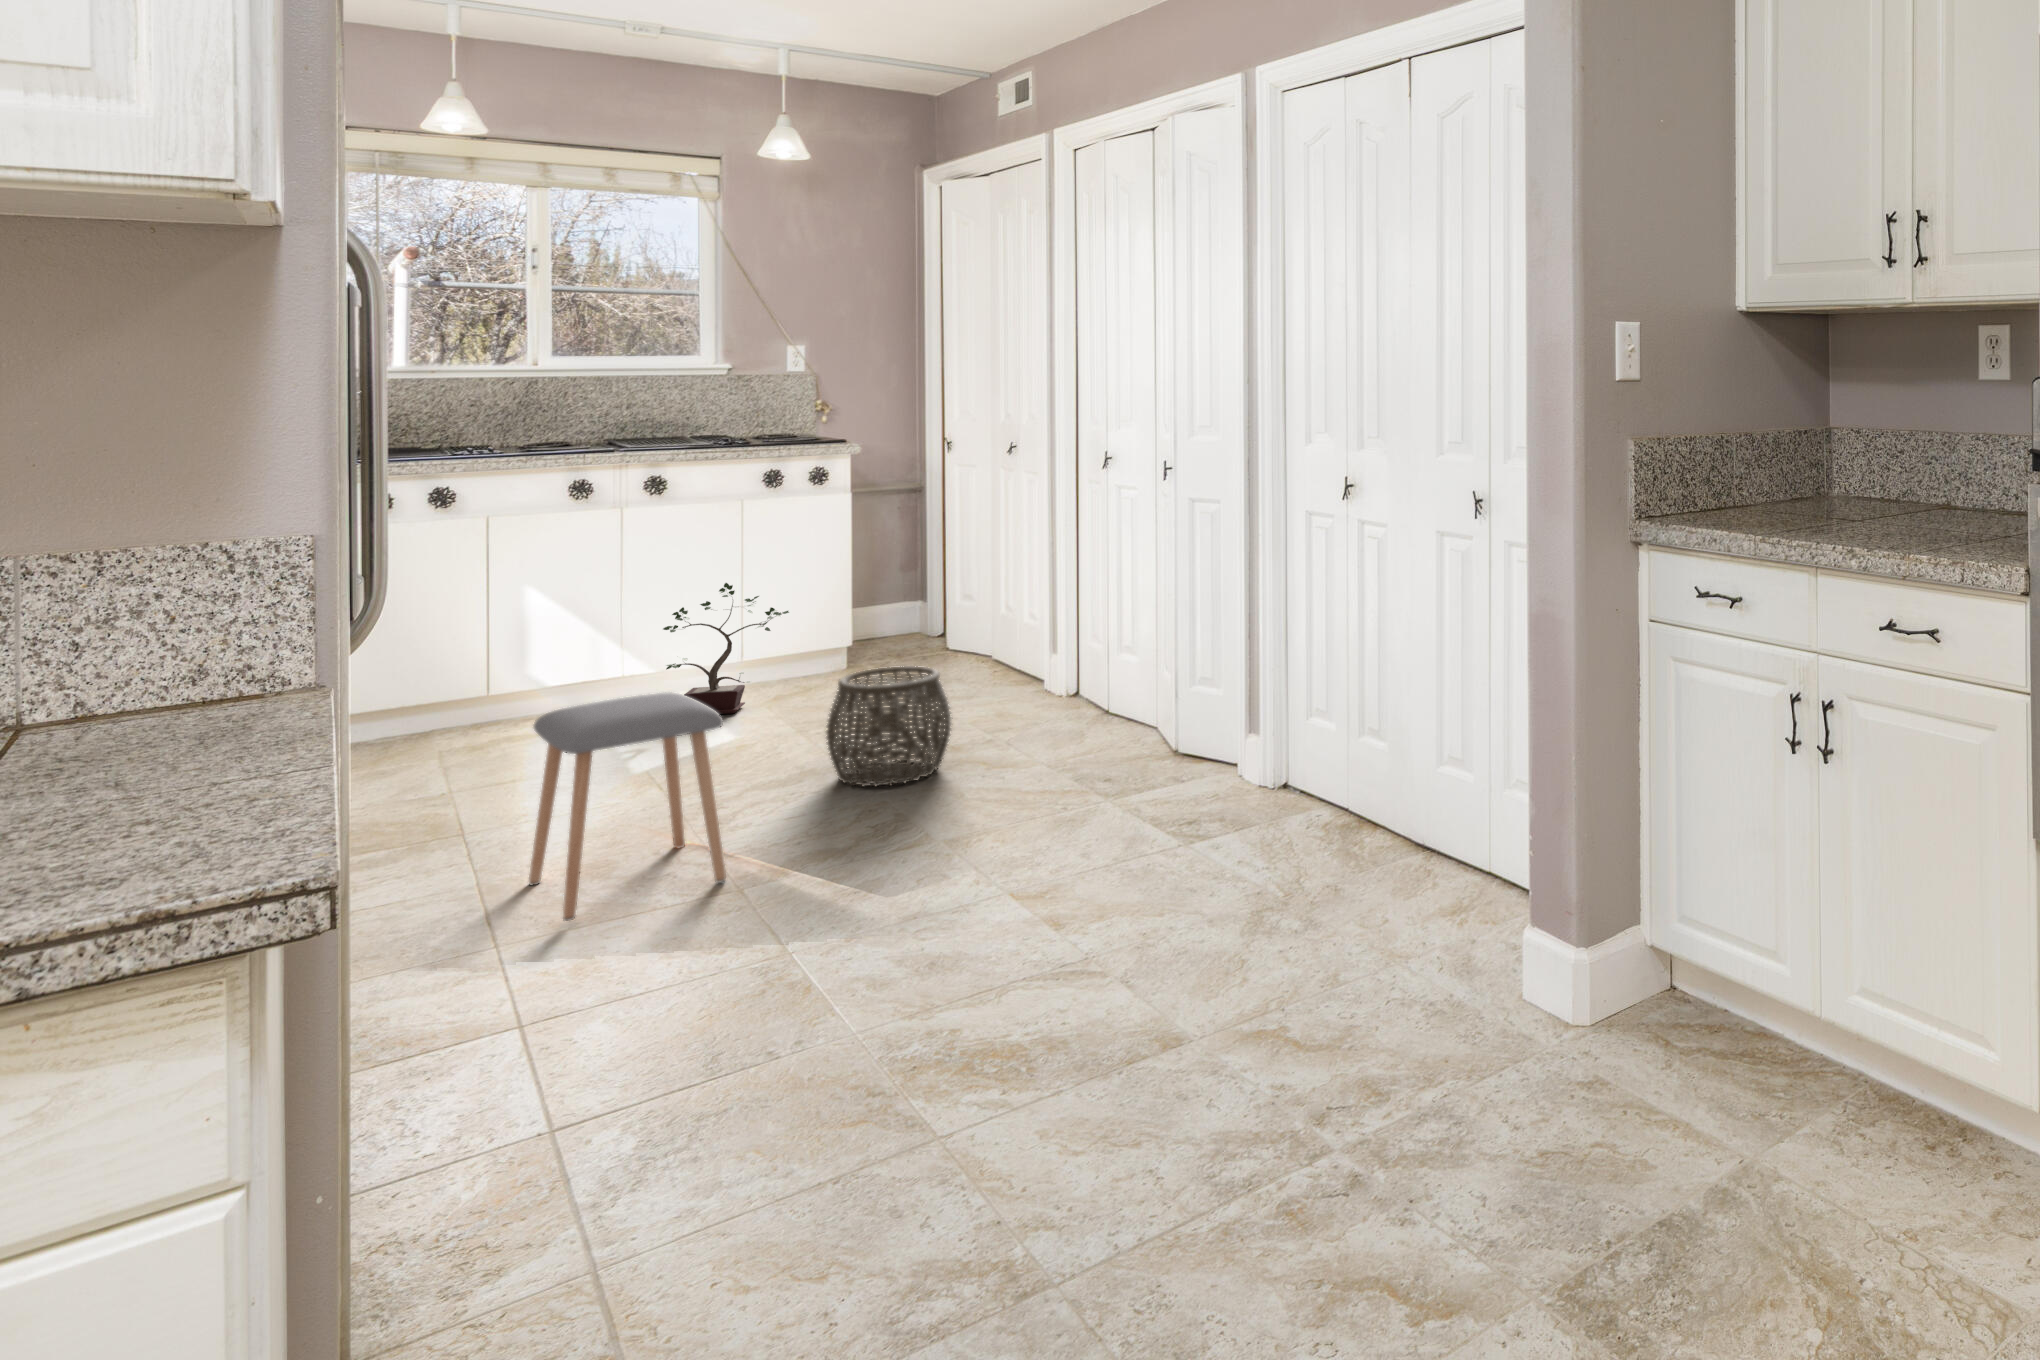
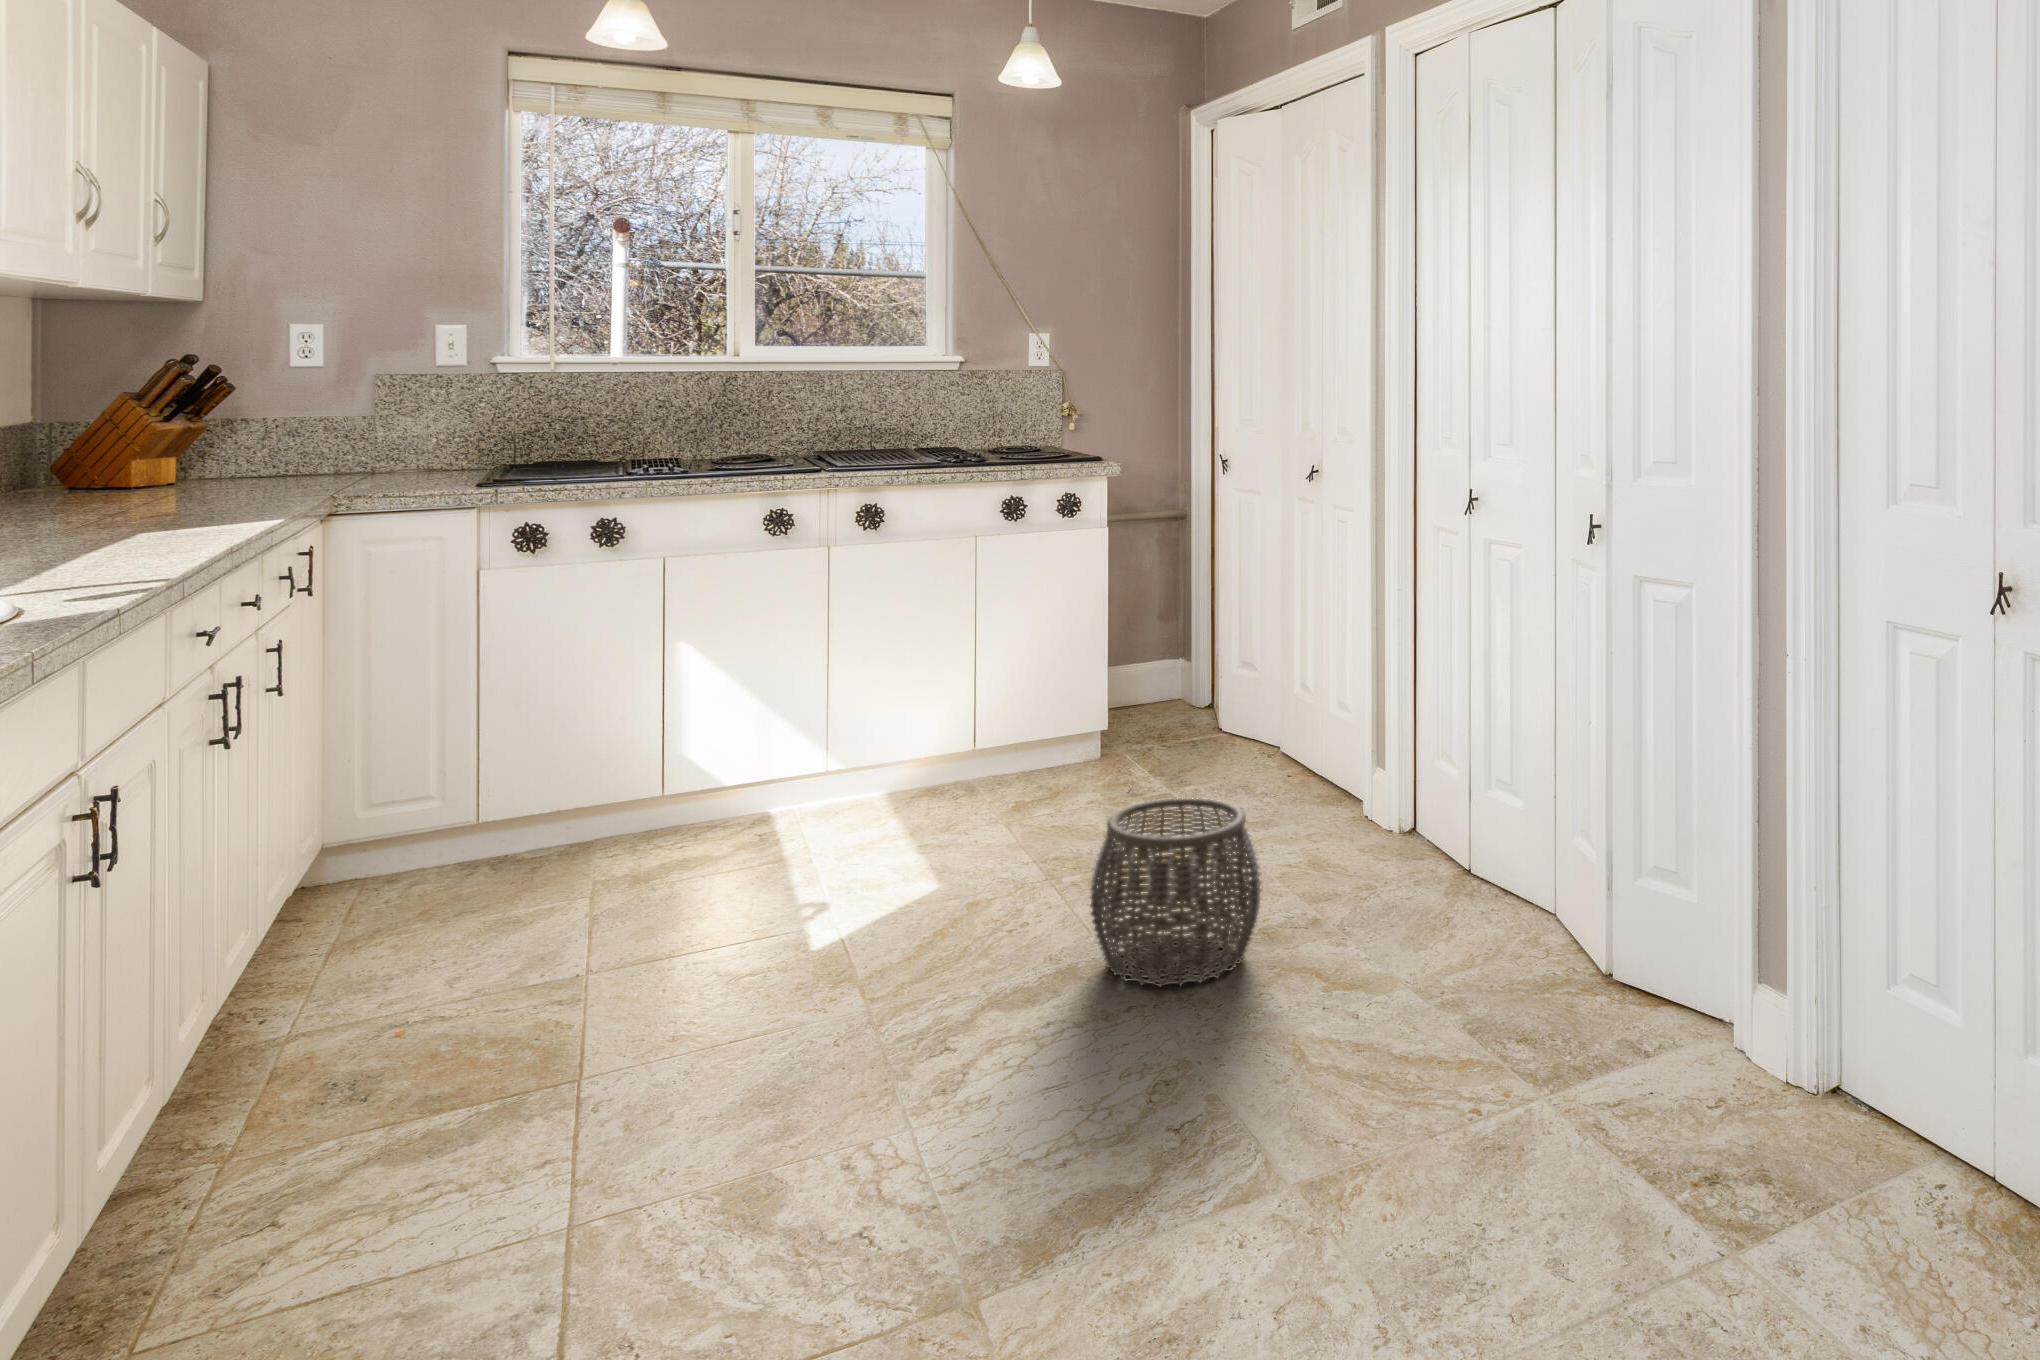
potted plant: present [663,583,789,714] -> none [877,648,1037,827]
stool: present [529,692,726,921] -> none [681,858,957,1249]

